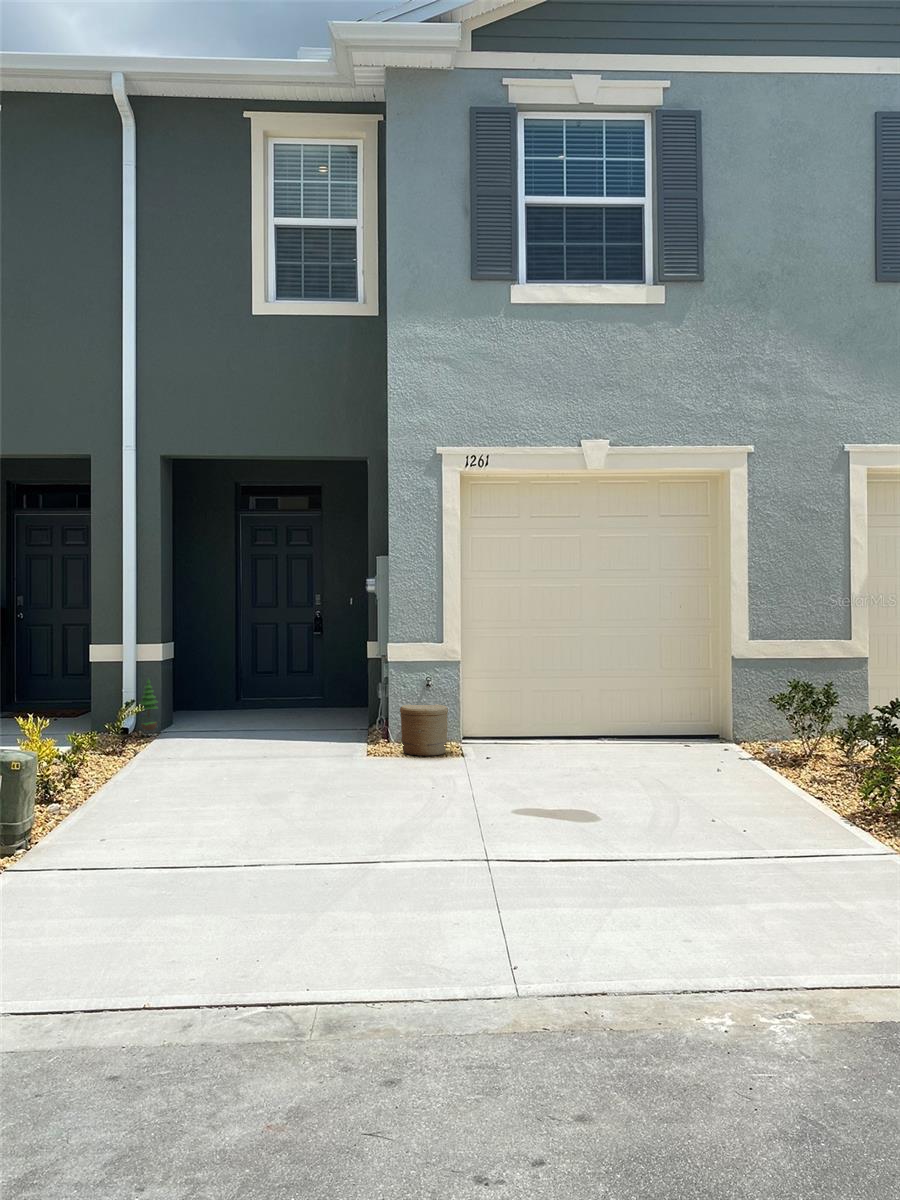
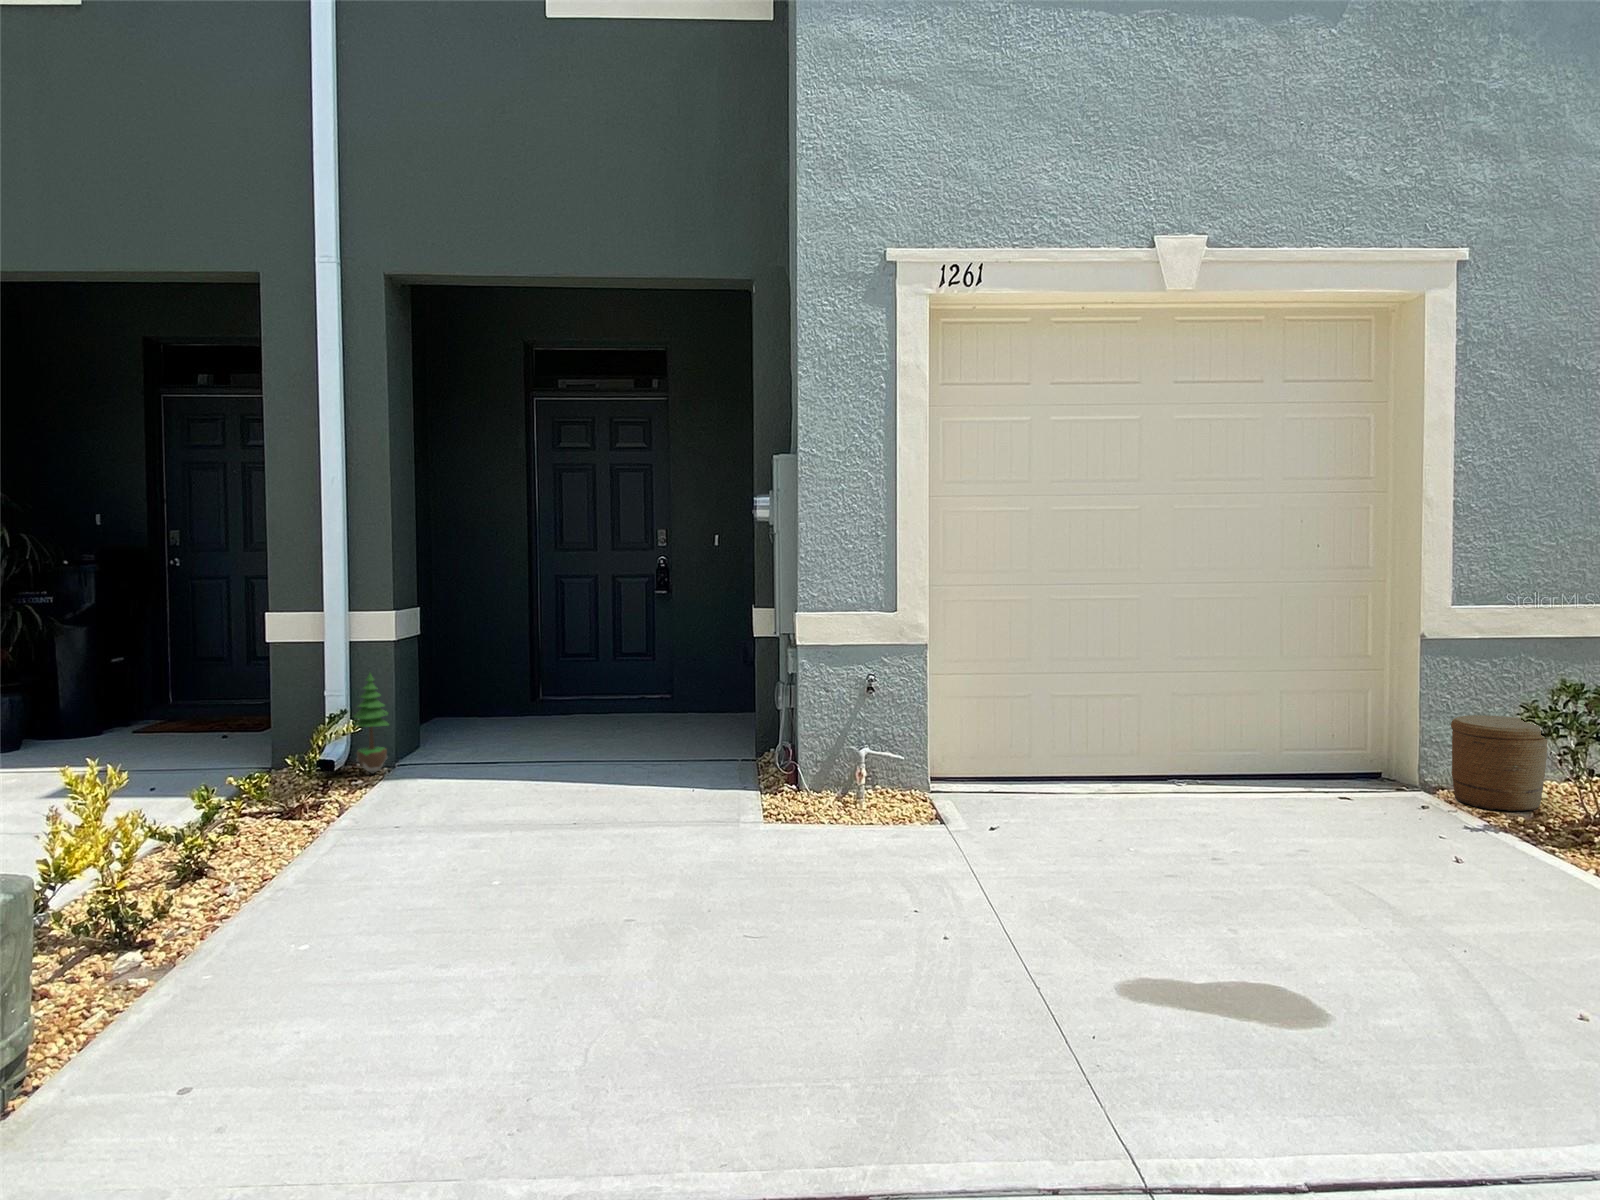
woven basket: present [400,704,448,756] -> present [1451,715,1547,811]

